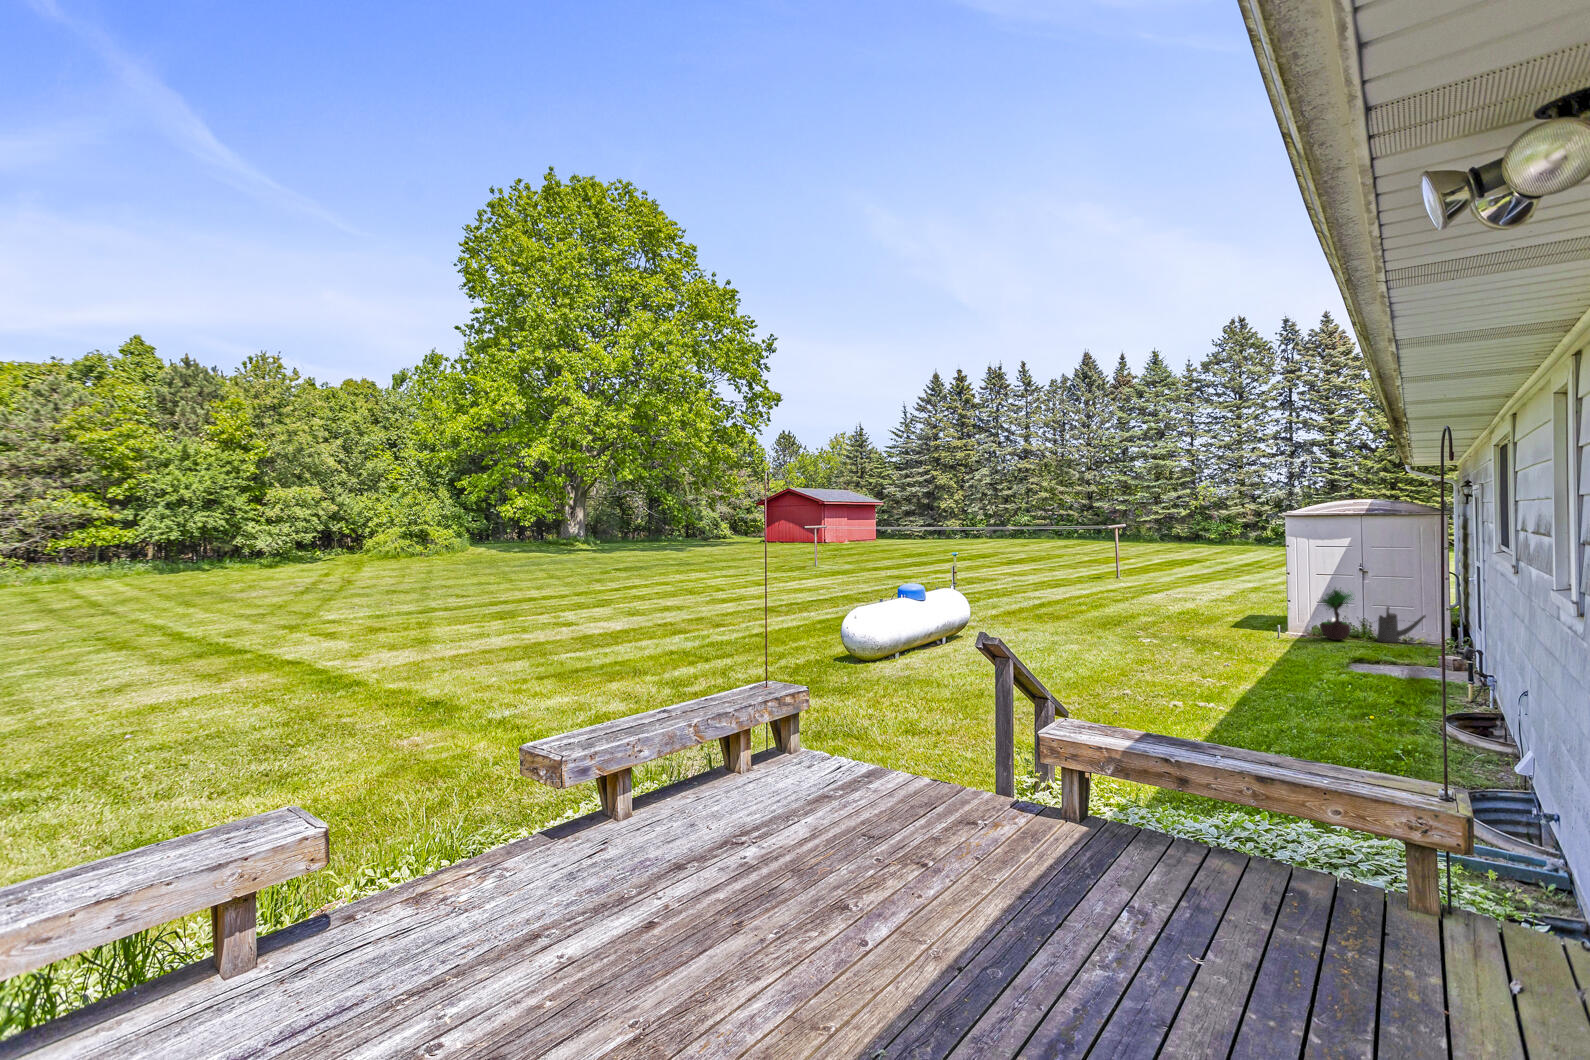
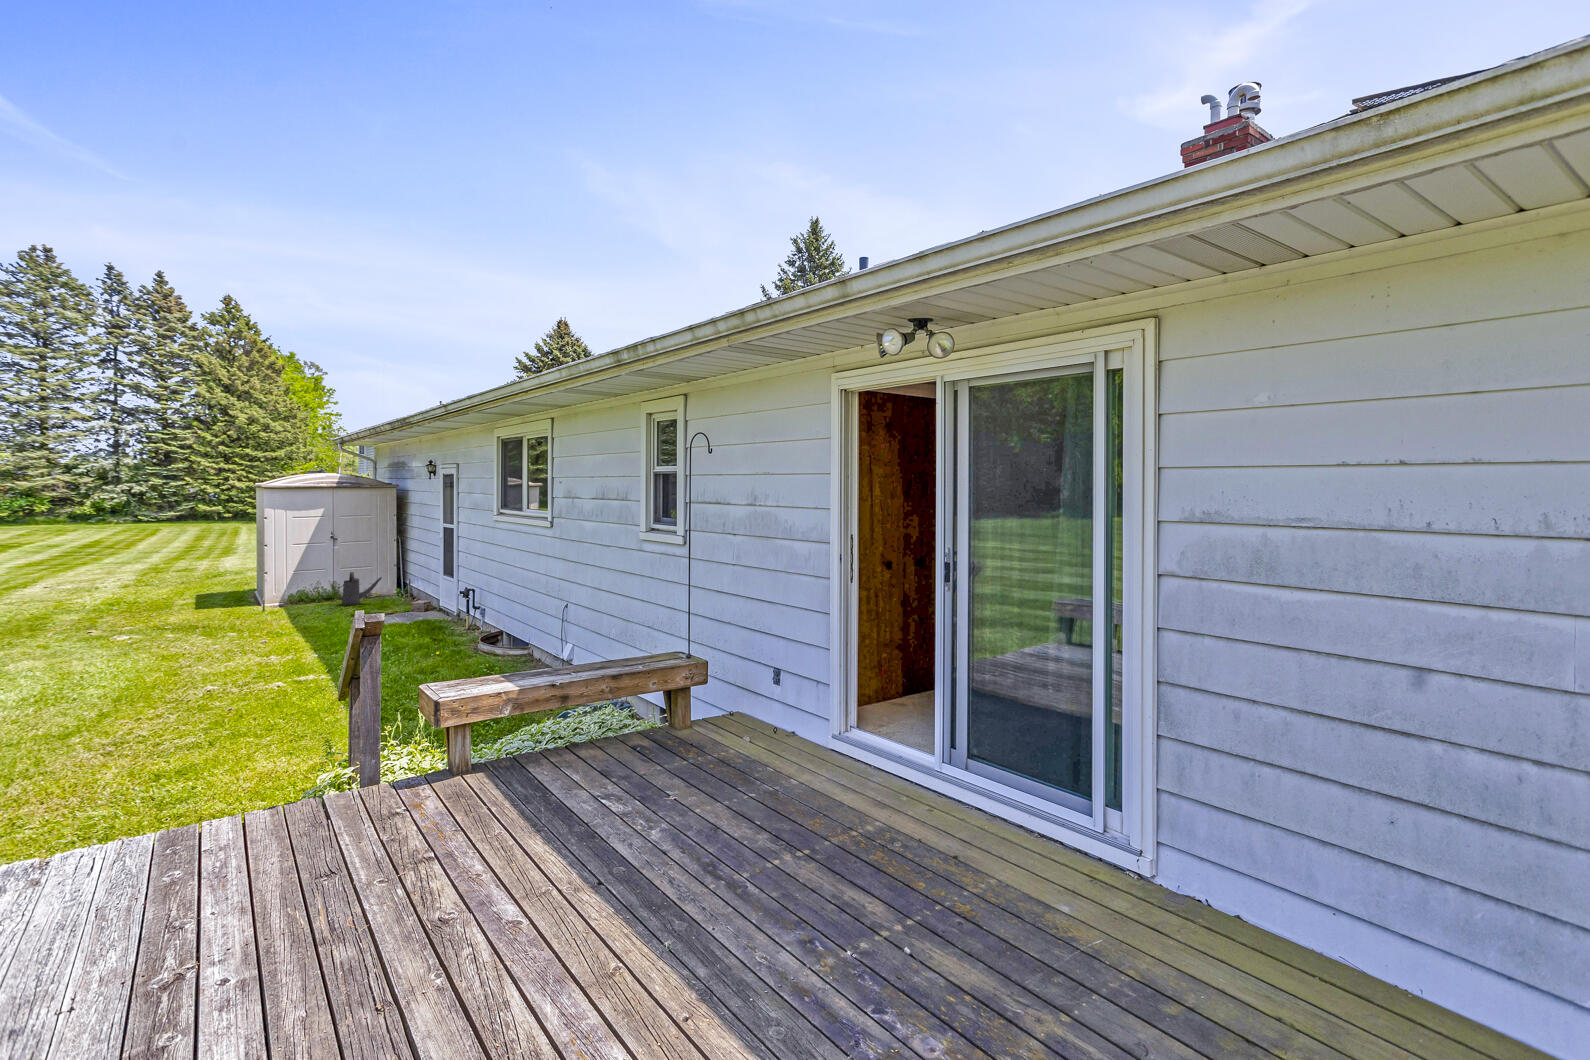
potted tree: present [1320,588,1354,640] -> none [293,553,330,608]

